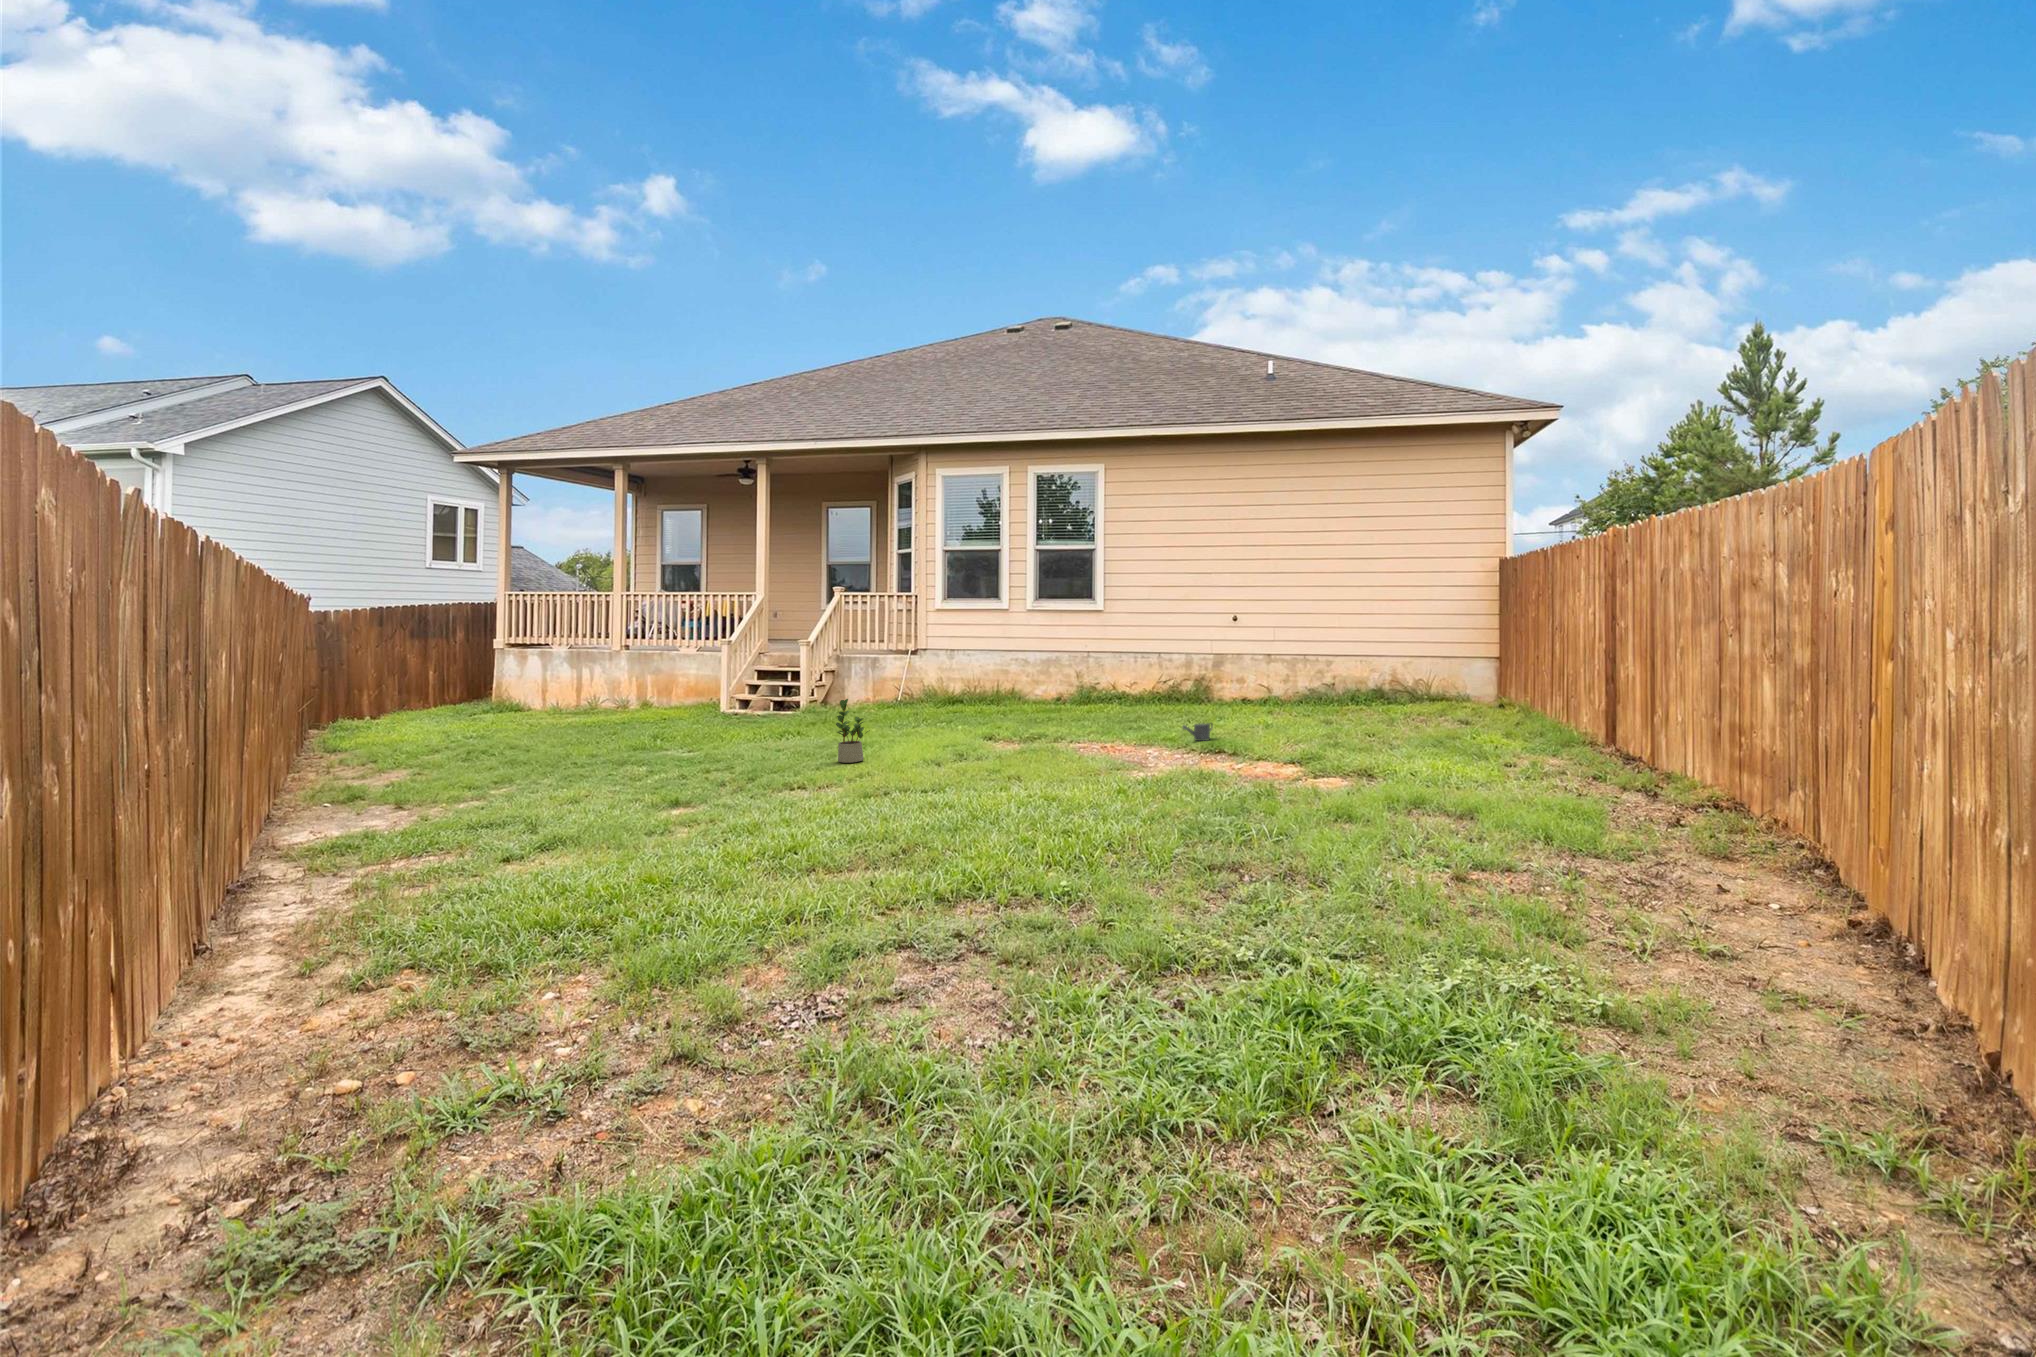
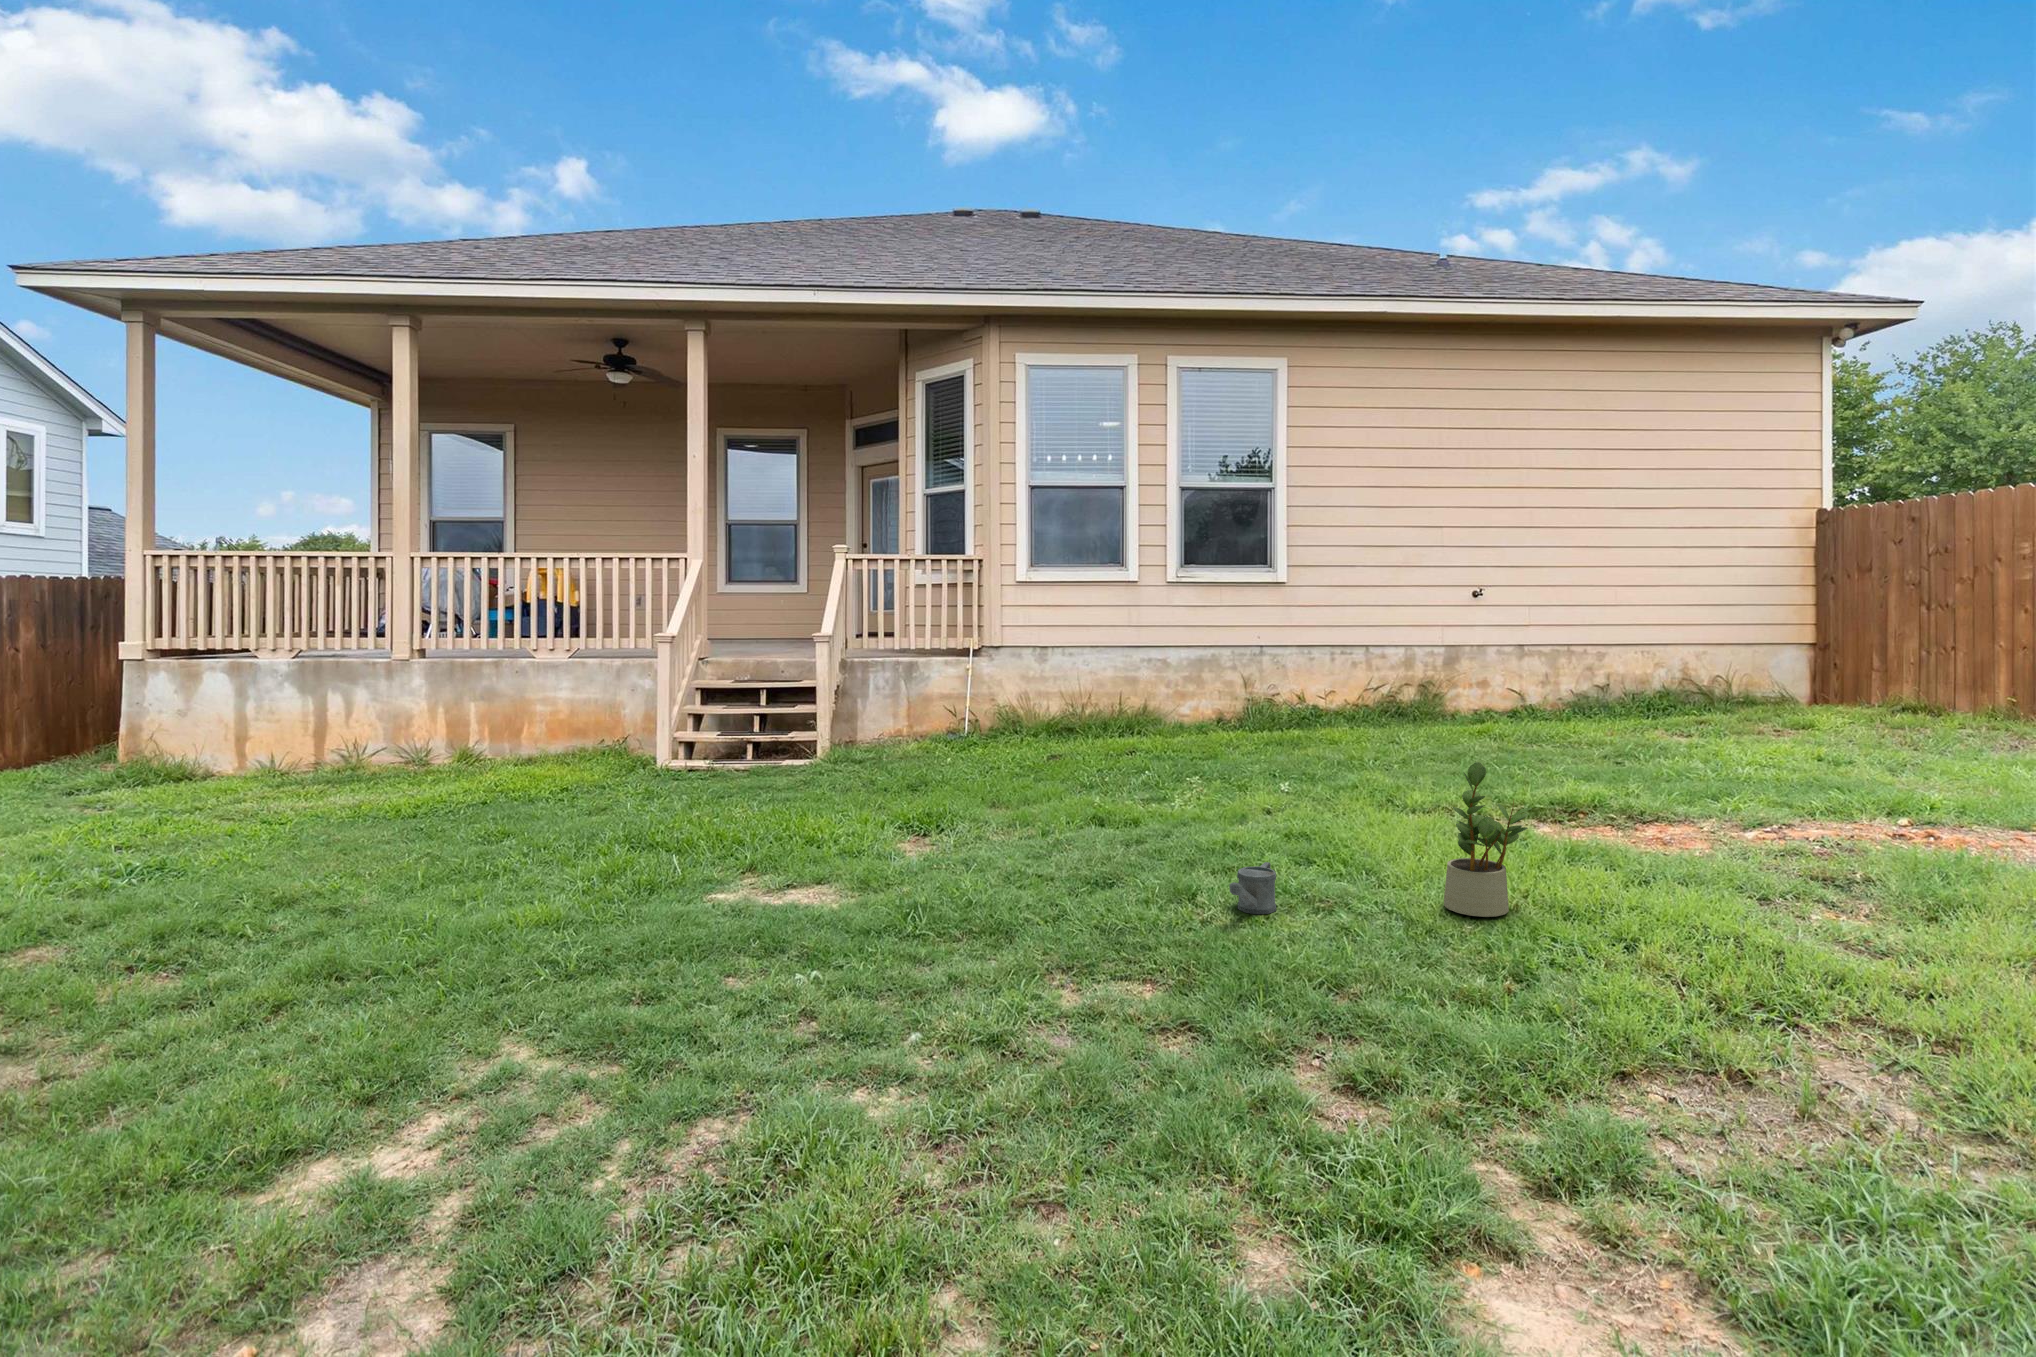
watering can: present [1183,723,1213,741] -> present [1230,862,1276,914]

